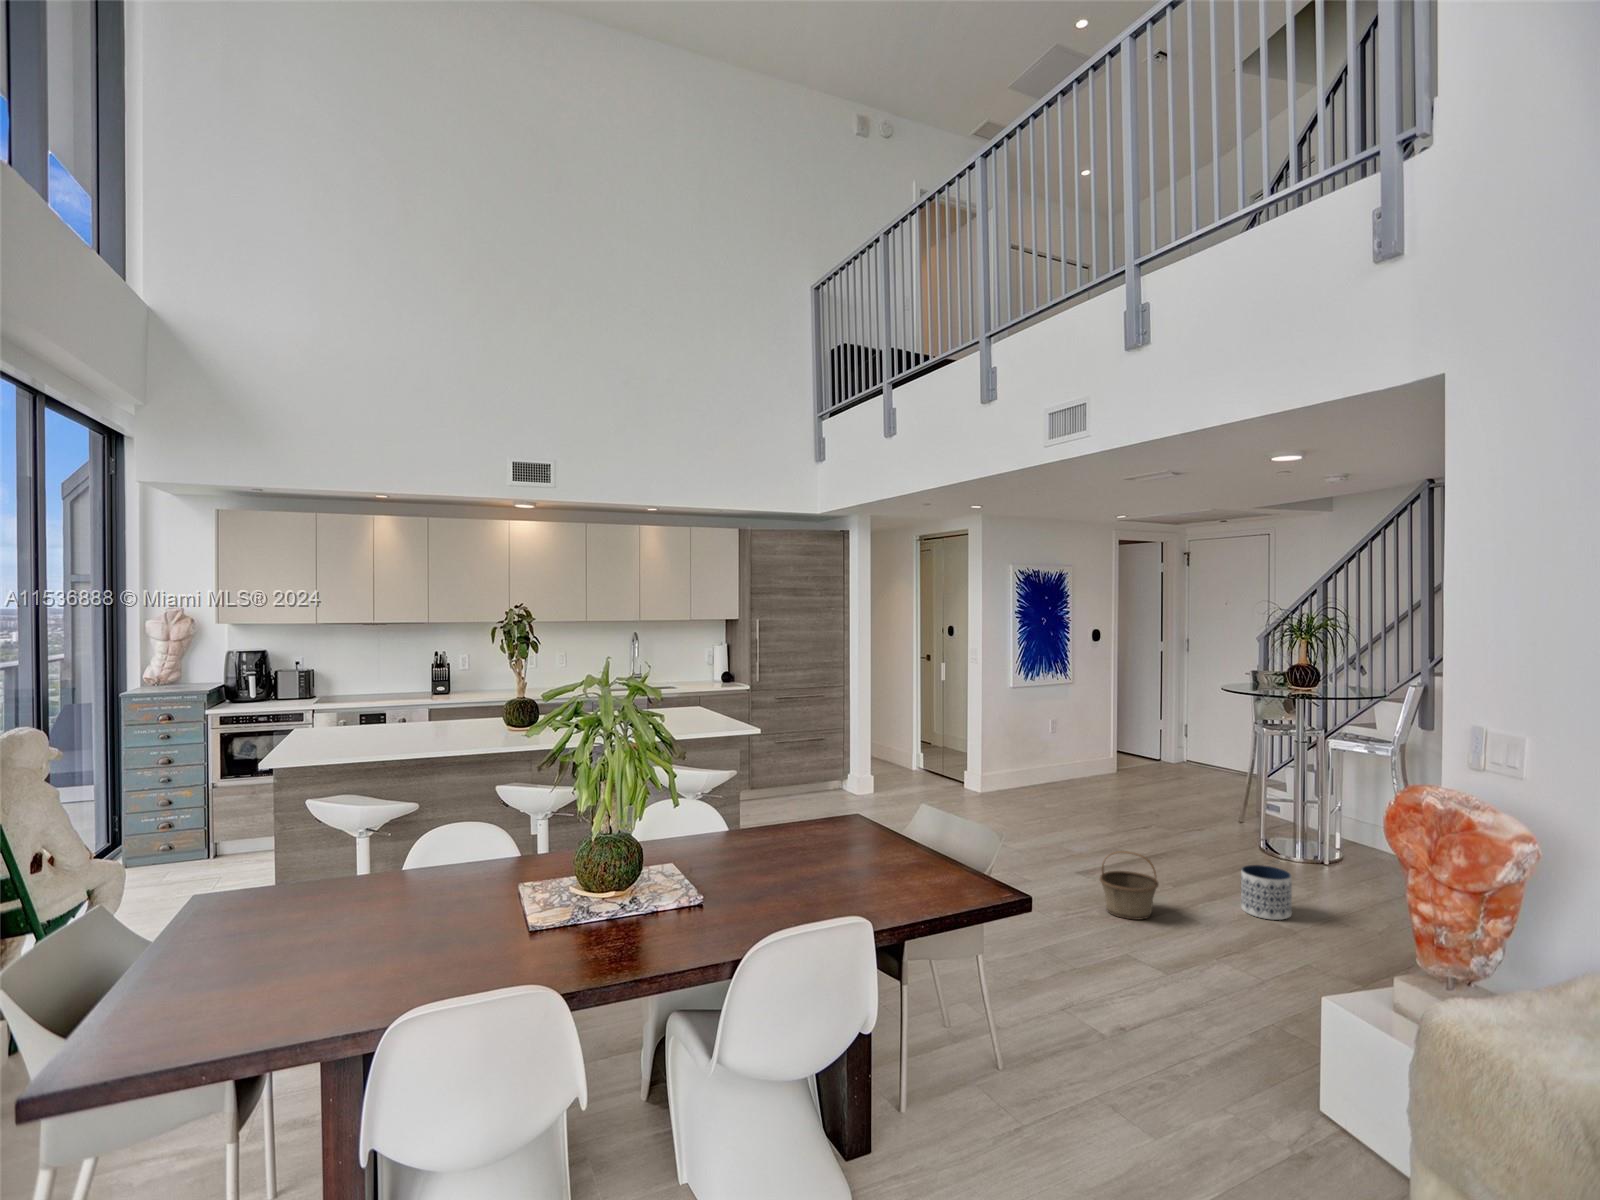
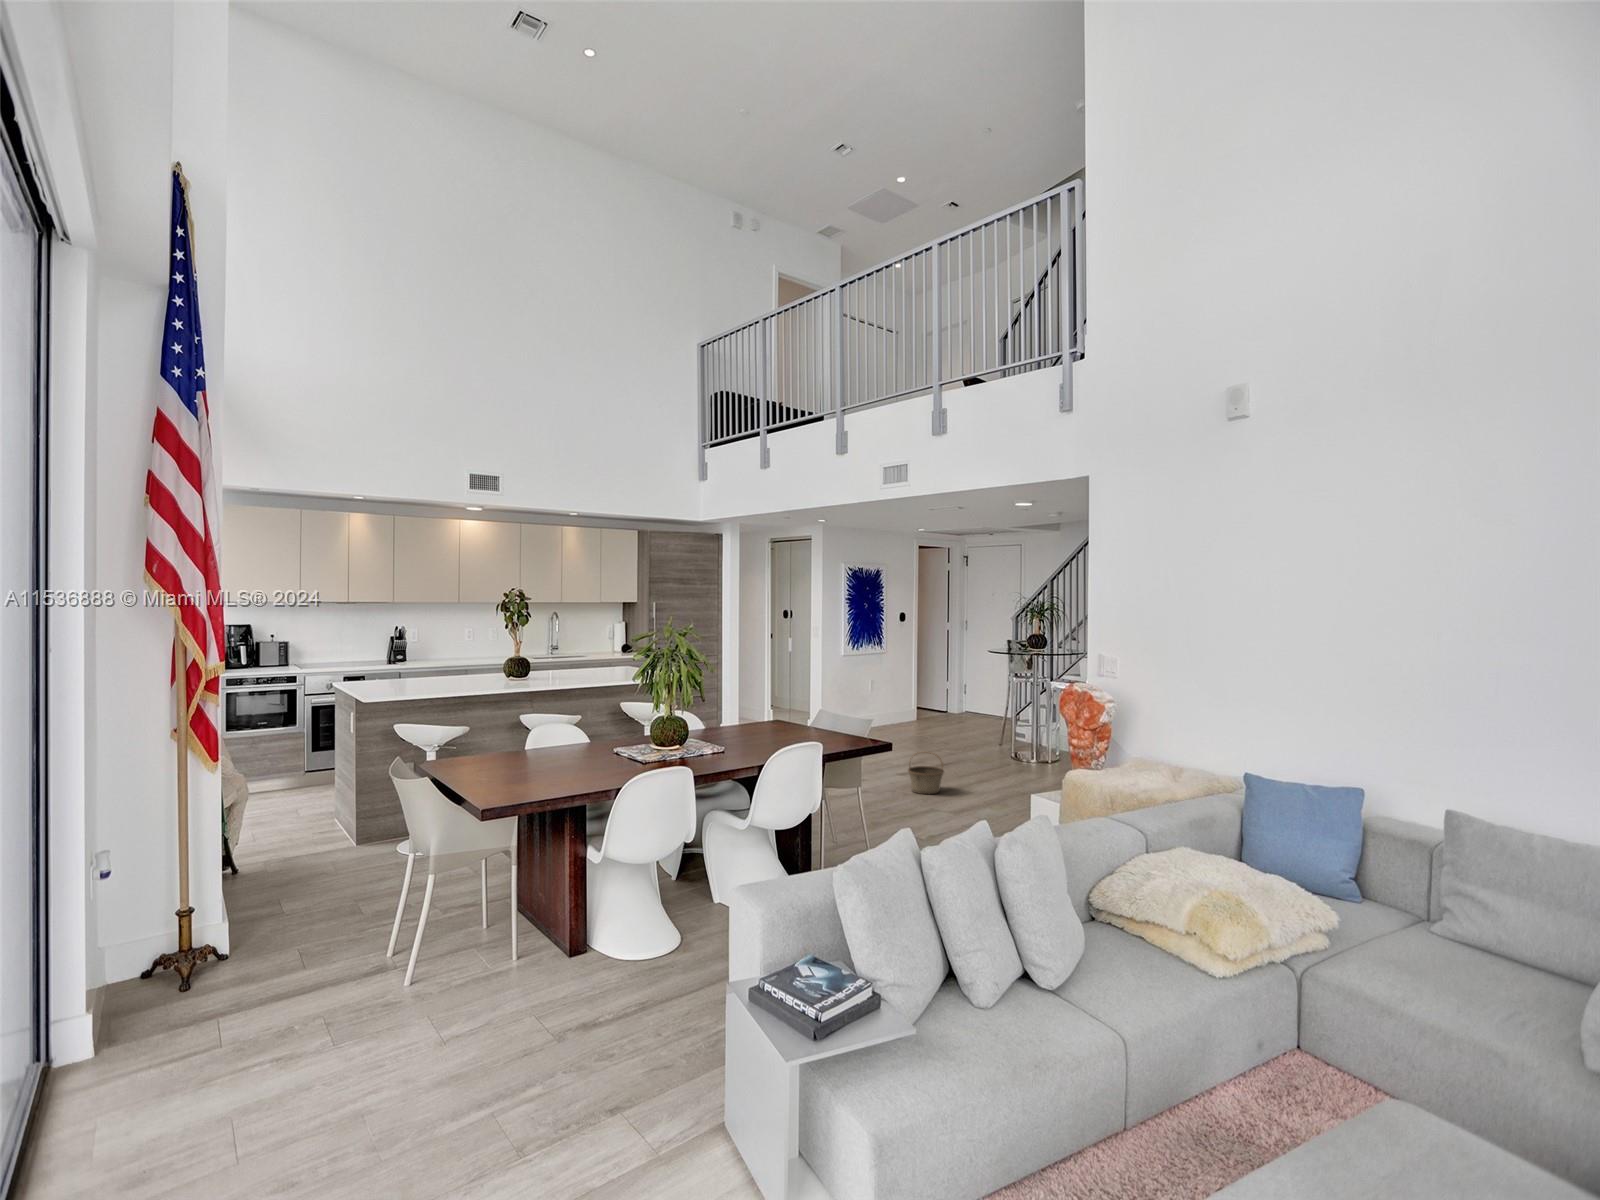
planter: present [1241,865,1292,920] -> none [994,759,1023,791]

